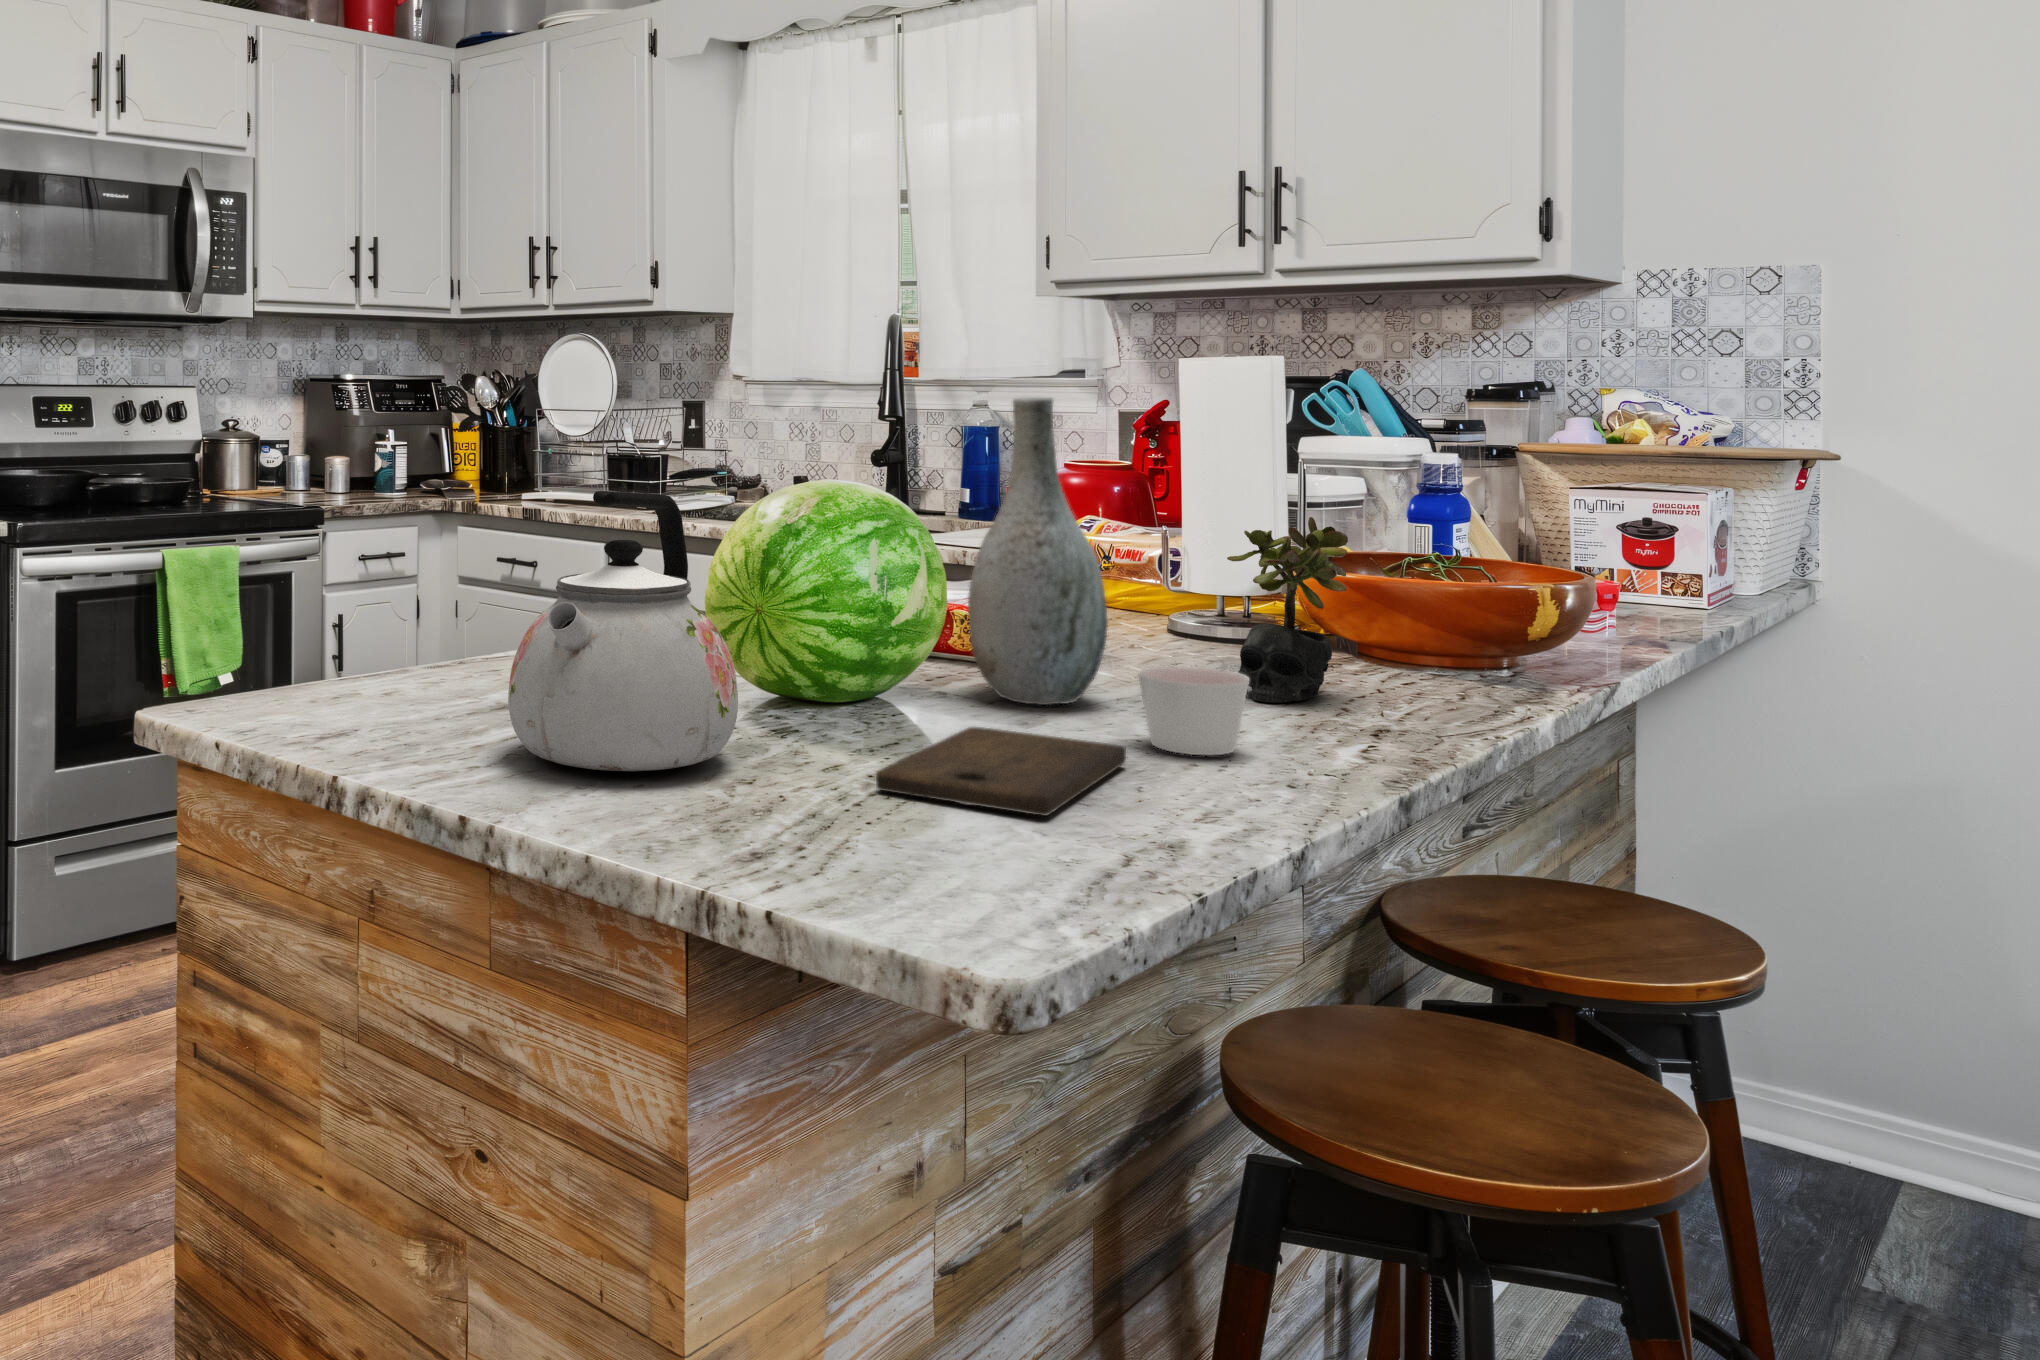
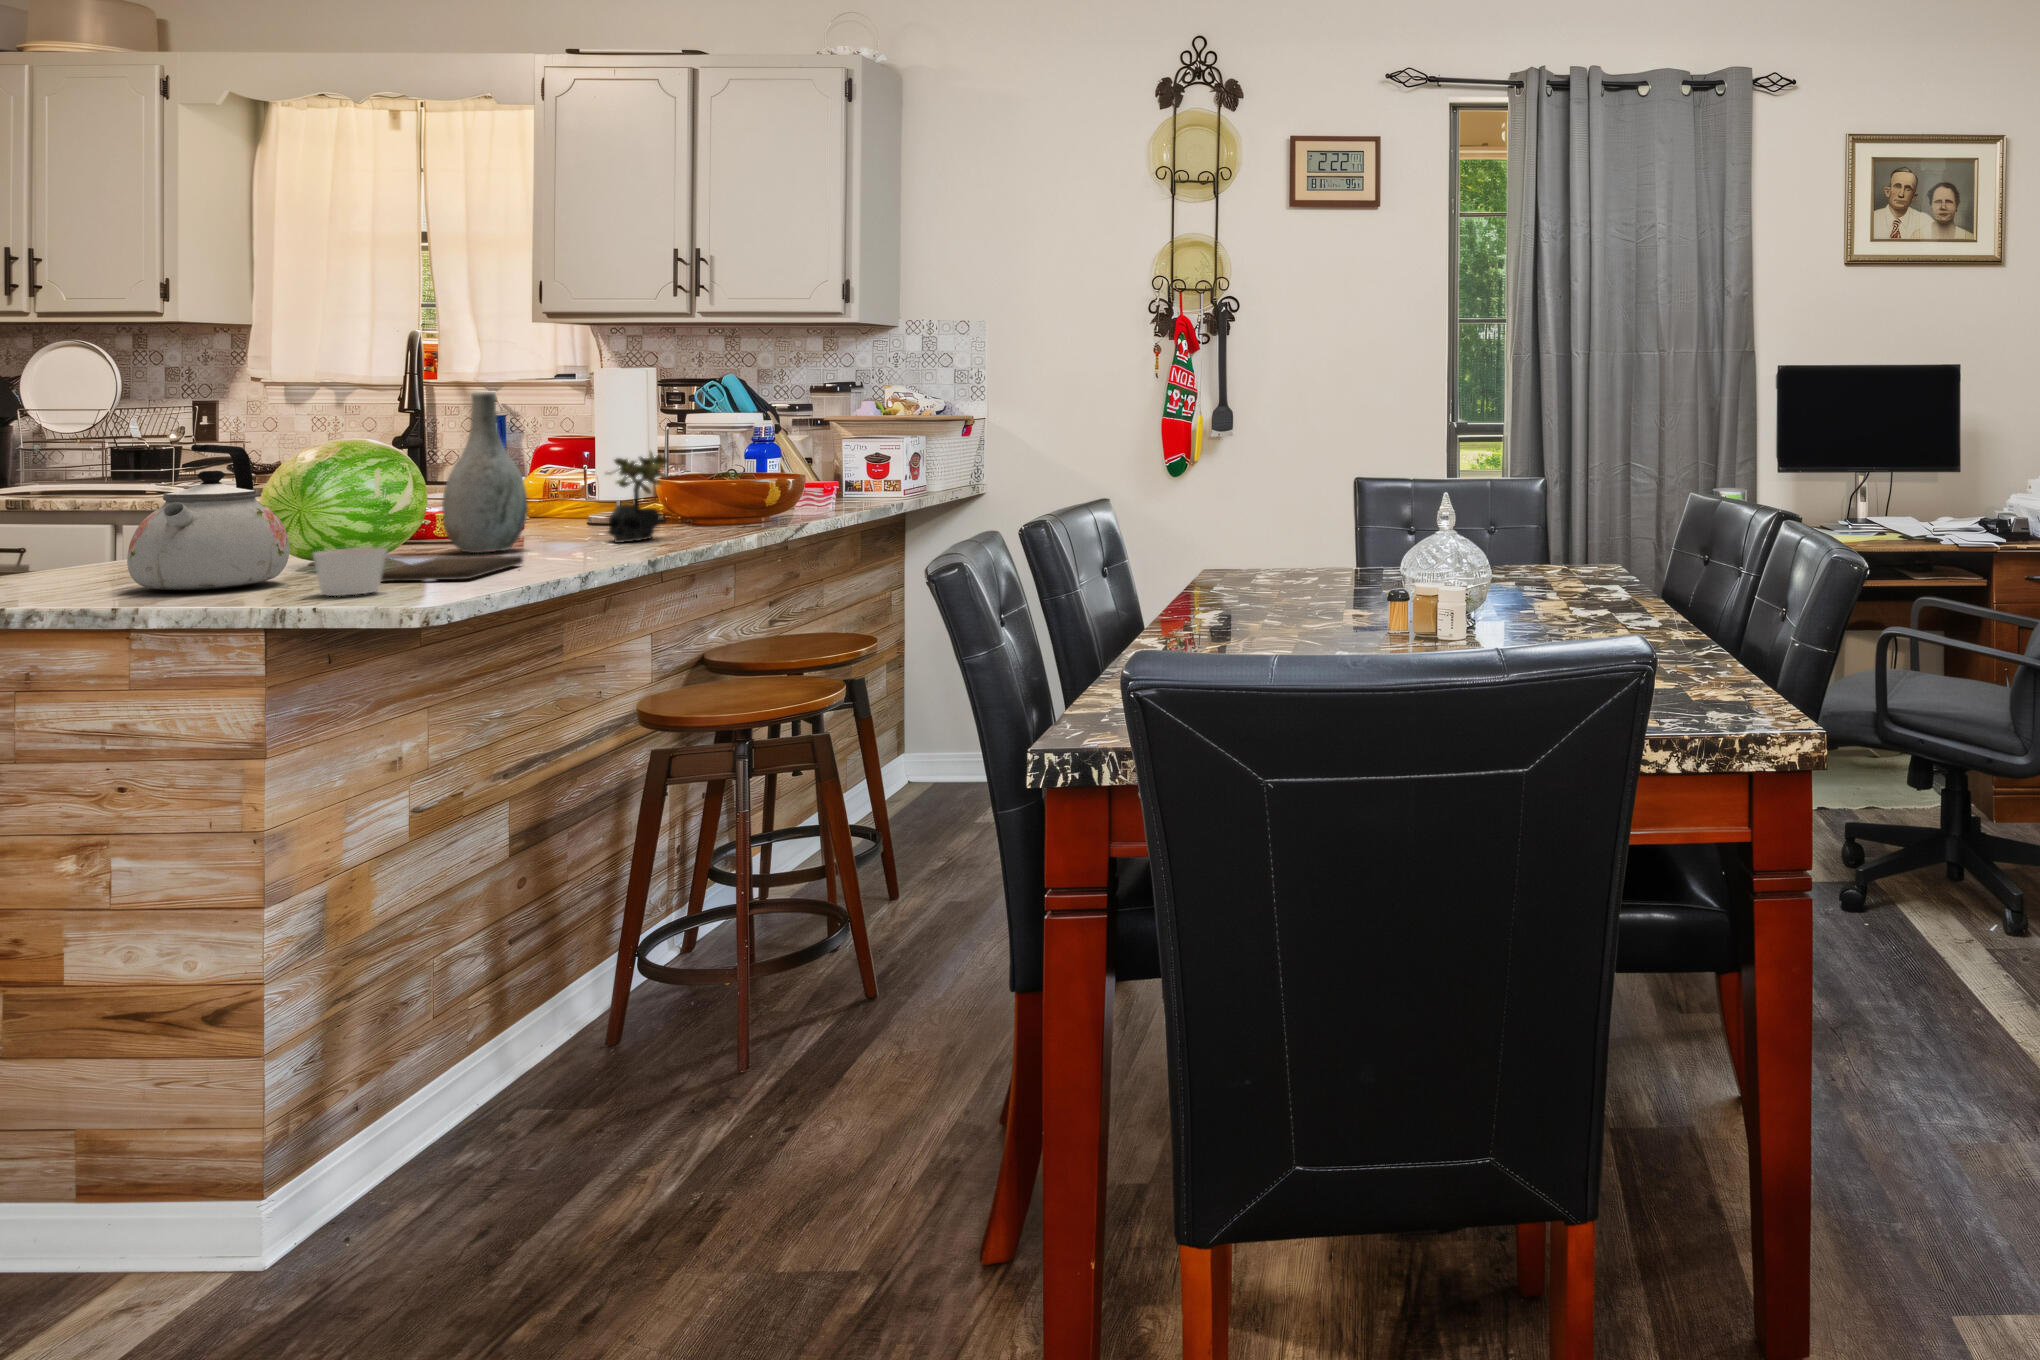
candle: present [1138,666,1249,755] -> present [313,548,387,596]

